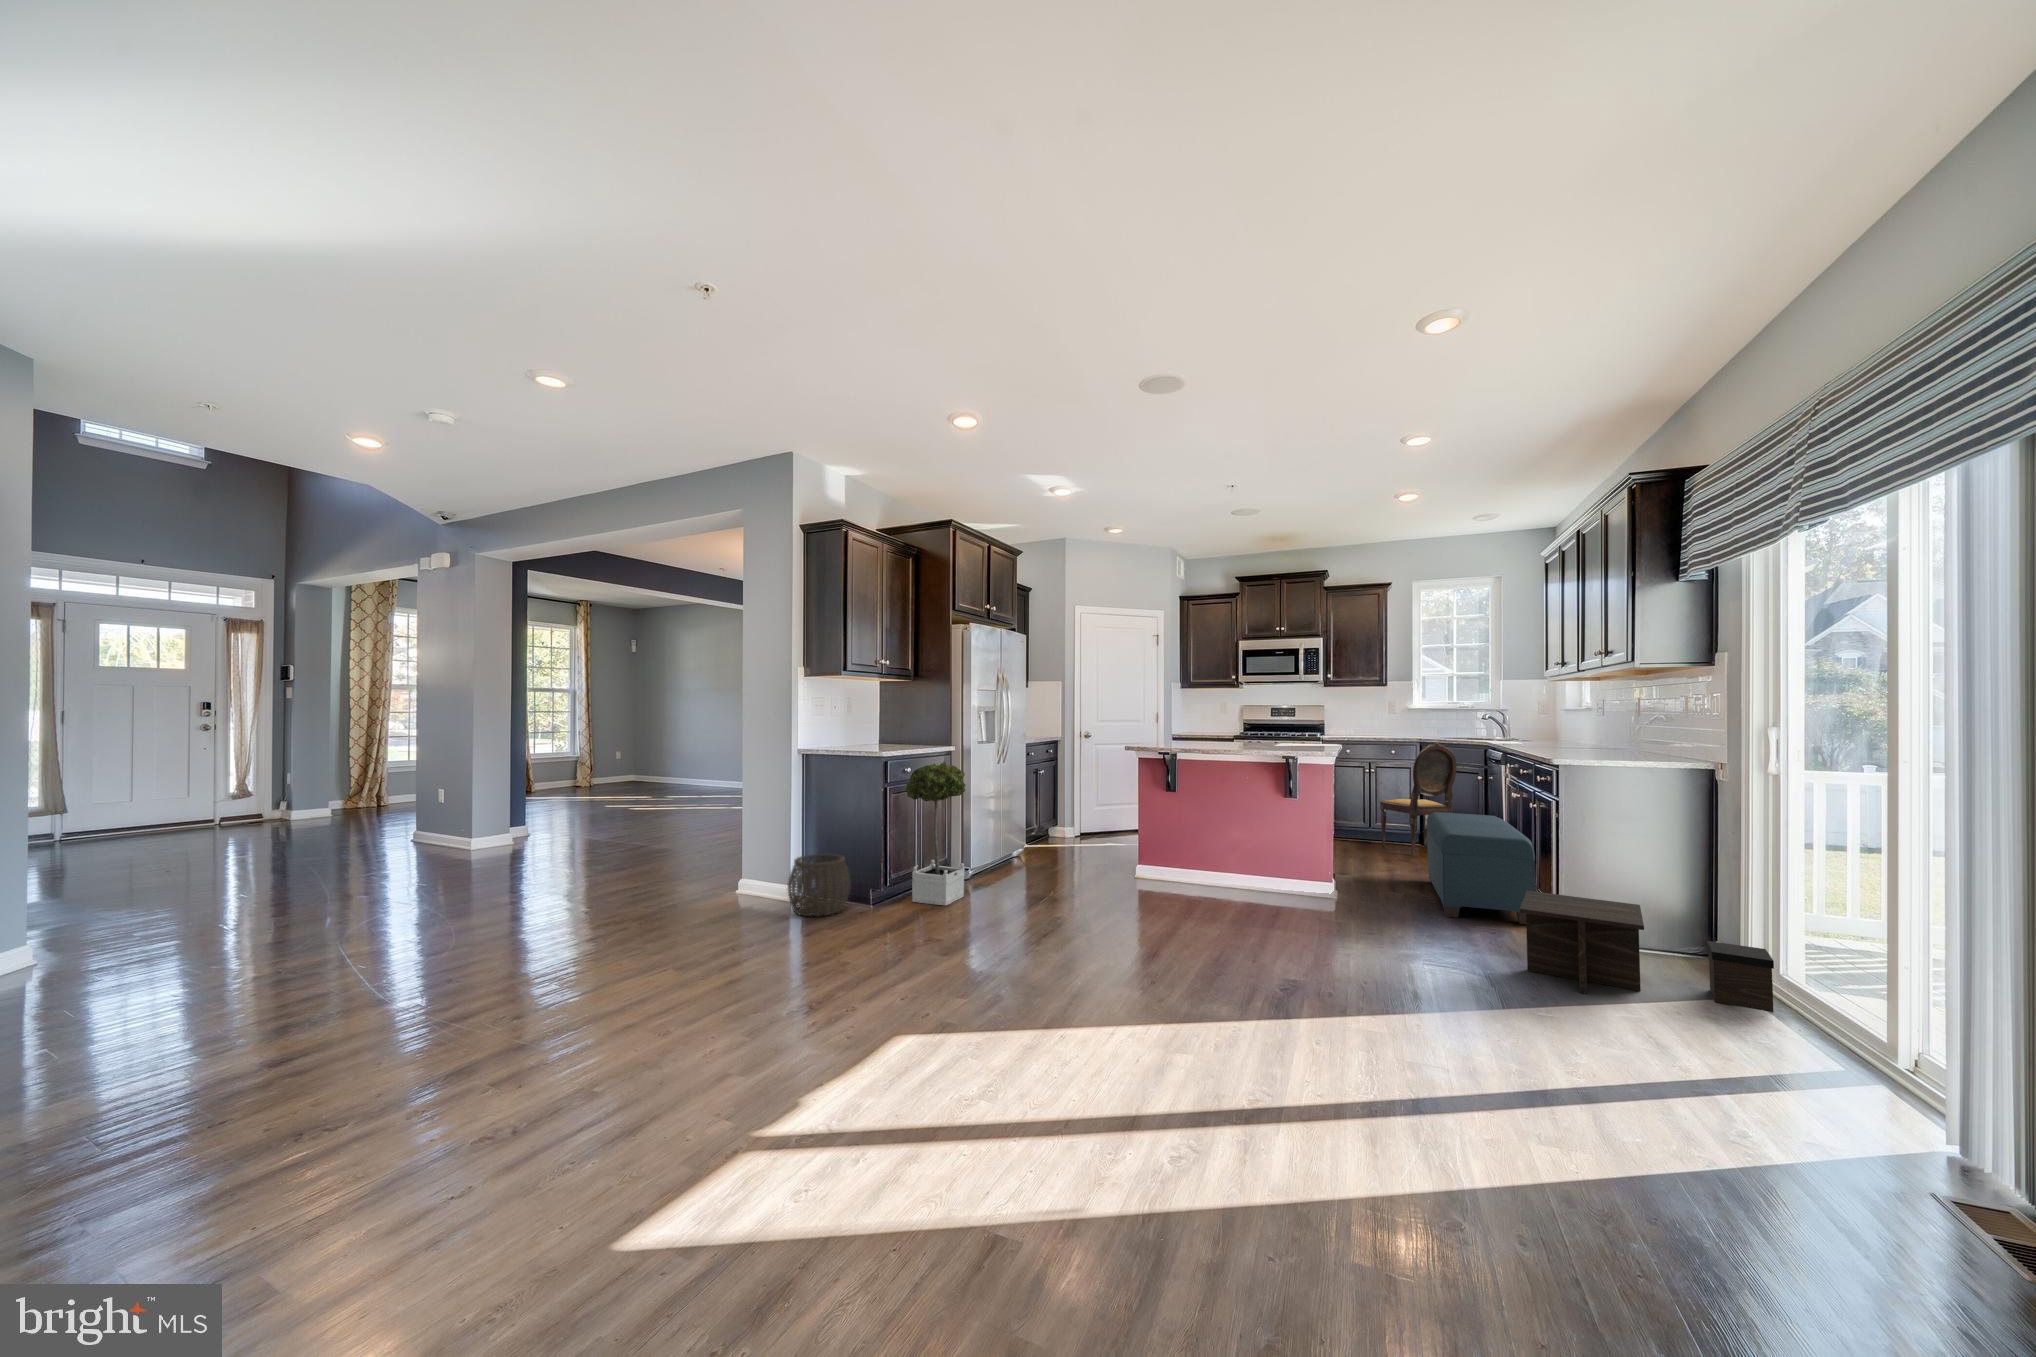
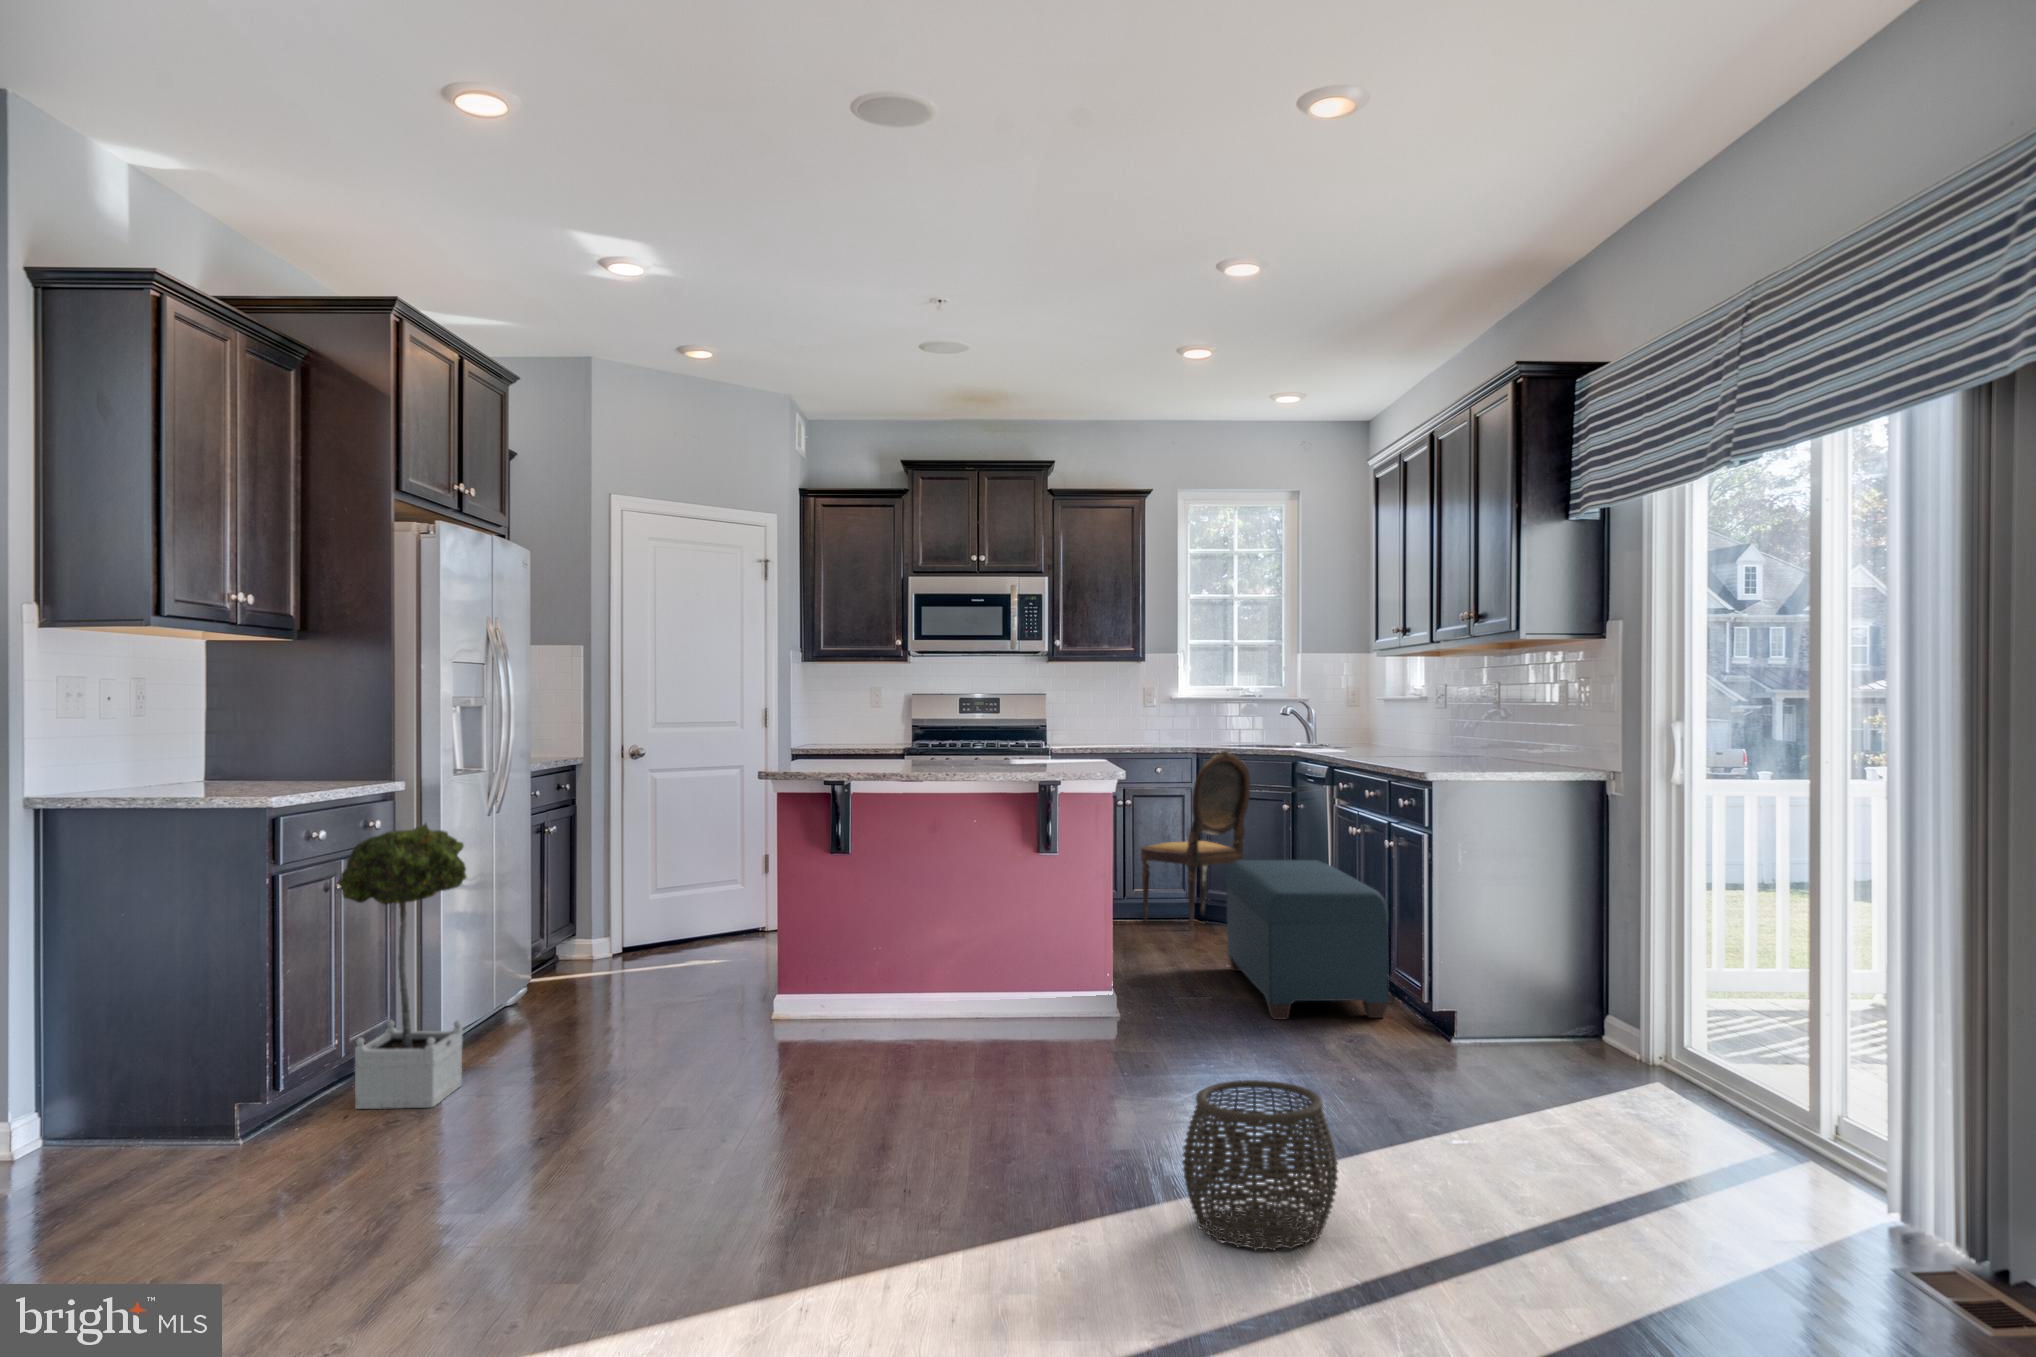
woven basket: present [788,854,851,916] -> present [1182,1080,1338,1251]
coffee table: present [1520,891,1774,1012] -> none [1396,968,1682,1105]

